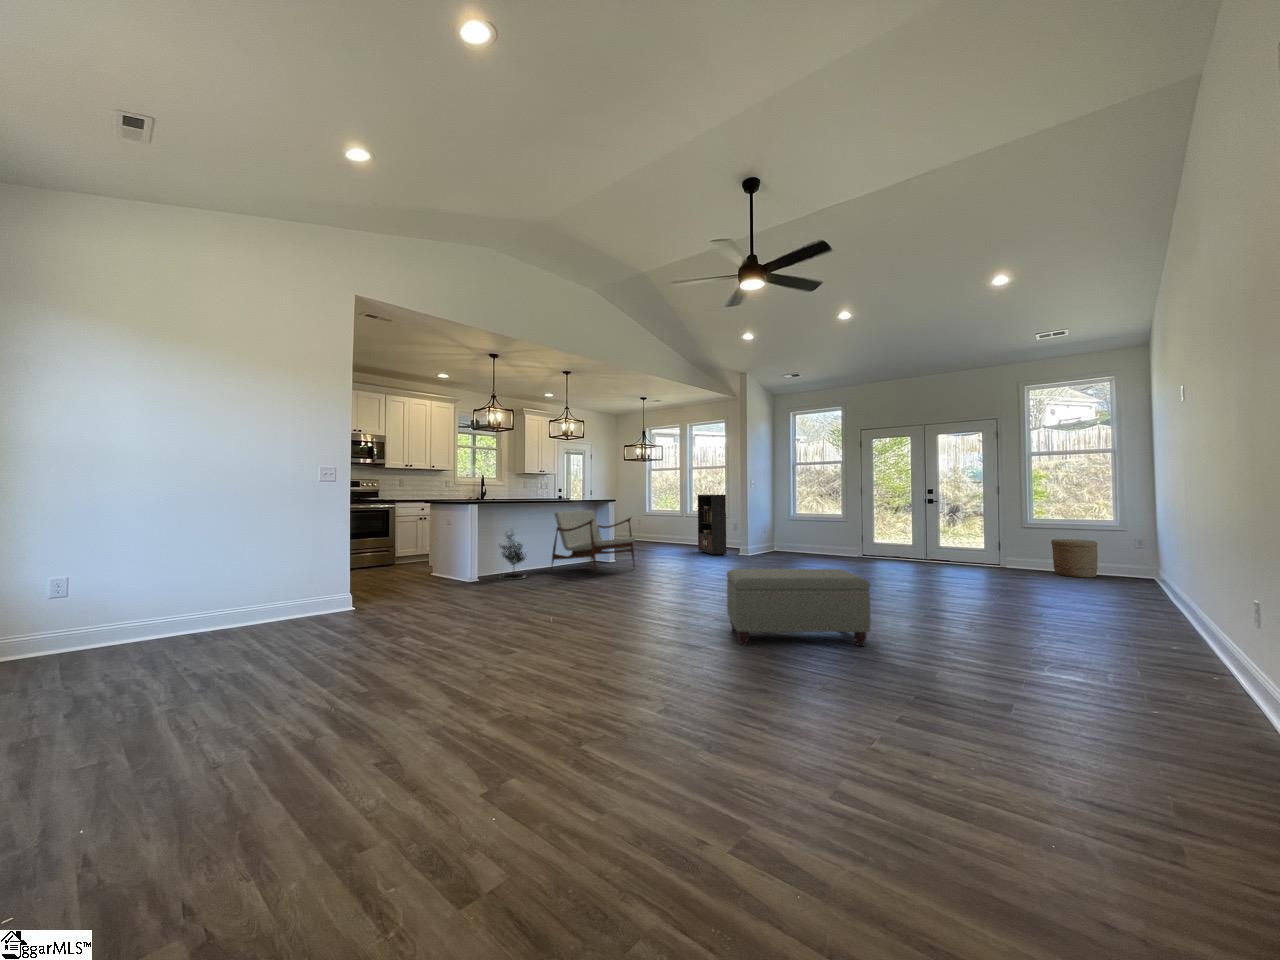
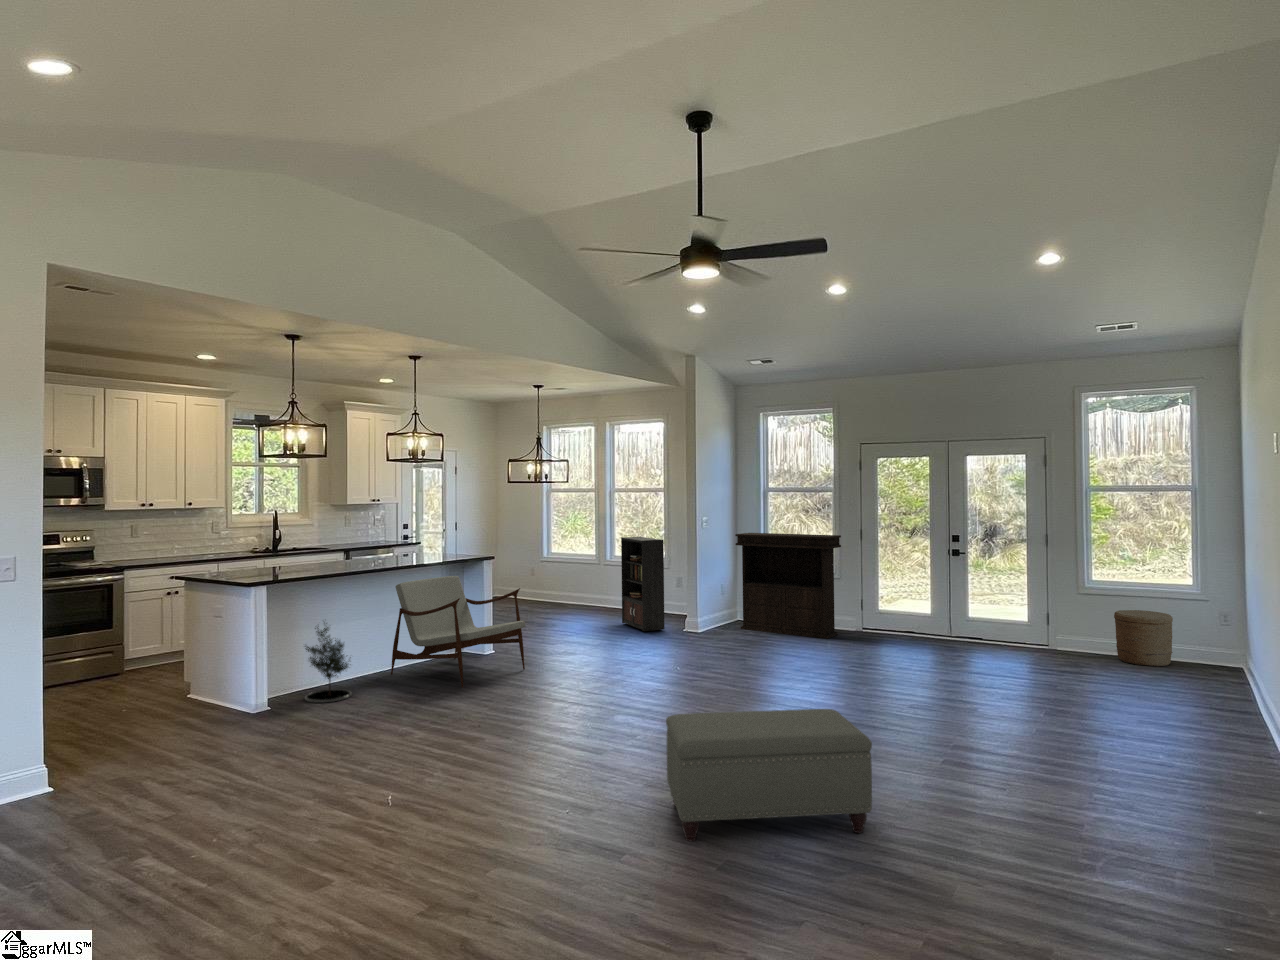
console table: none [774,491,848,560] -> present [735,533,841,639]

